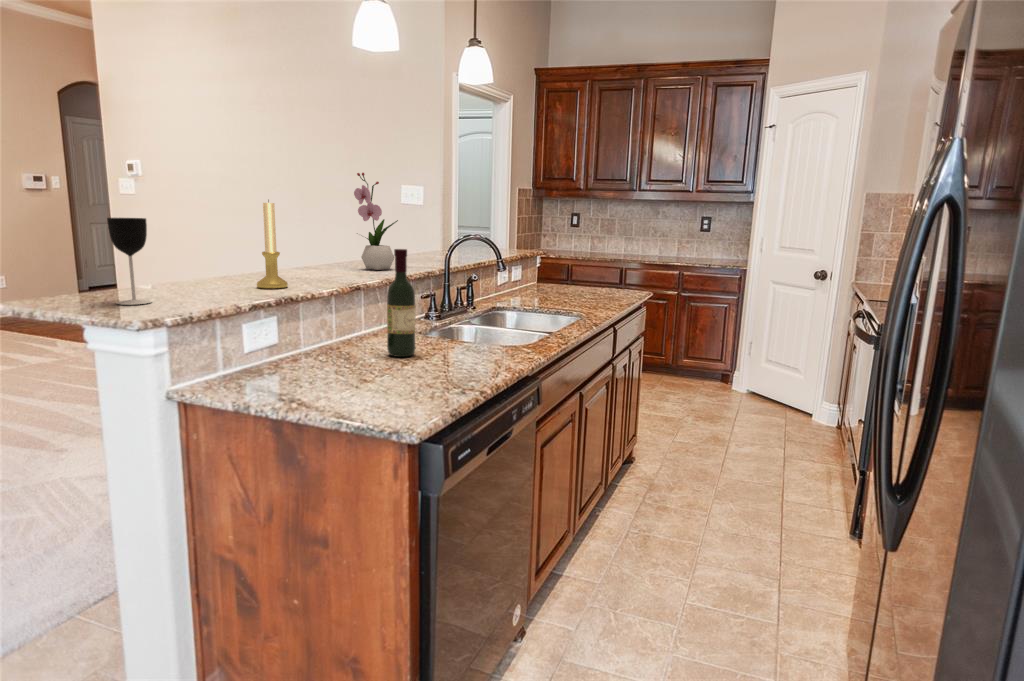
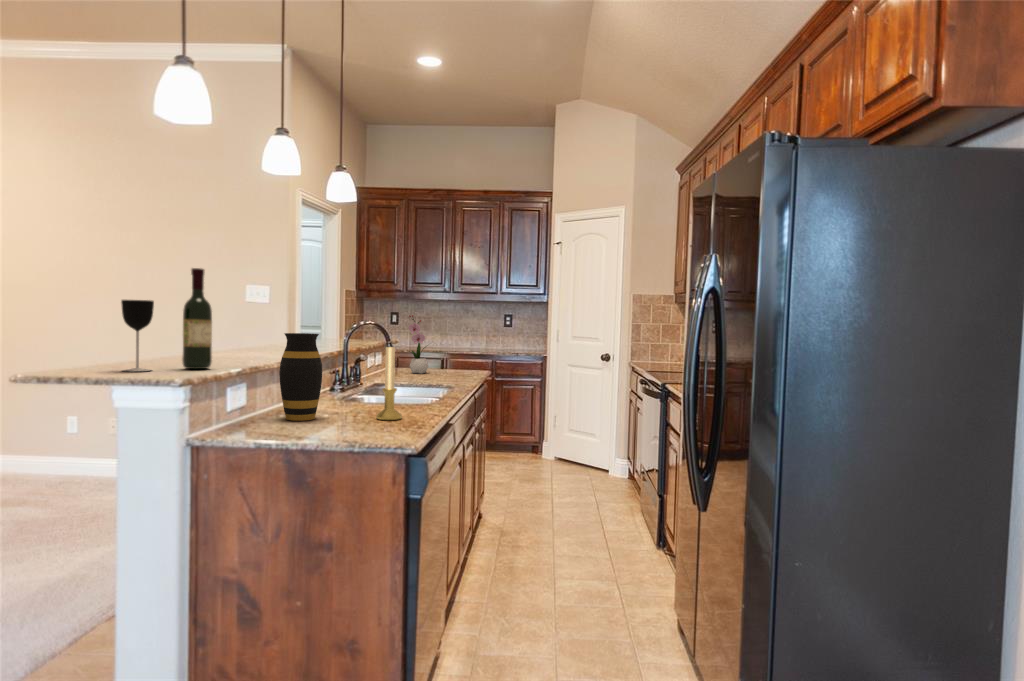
flower arrangement: present [354,173,398,270] -> present [408,315,428,374]
candle holder: present [257,200,288,289] -> present [376,347,402,420]
wine bottle: present [387,249,415,357] -> present [182,268,212,369]
vase: none [309,257,362,367] -> present [279,333,322,421]

